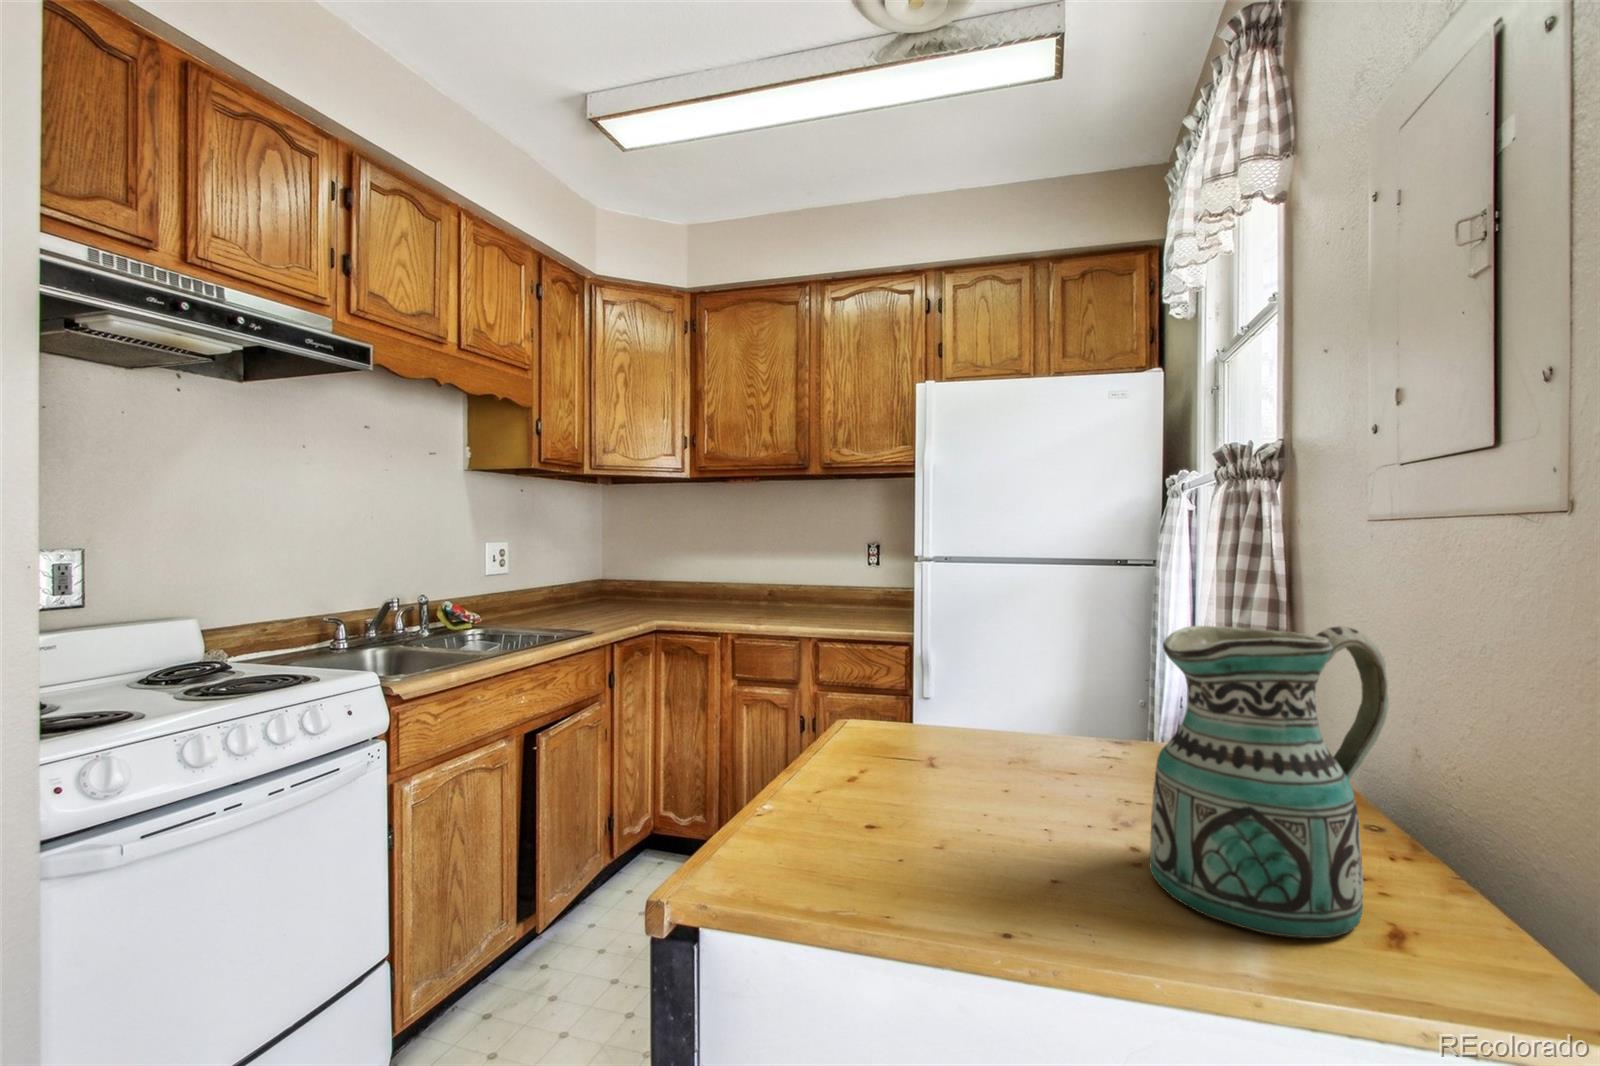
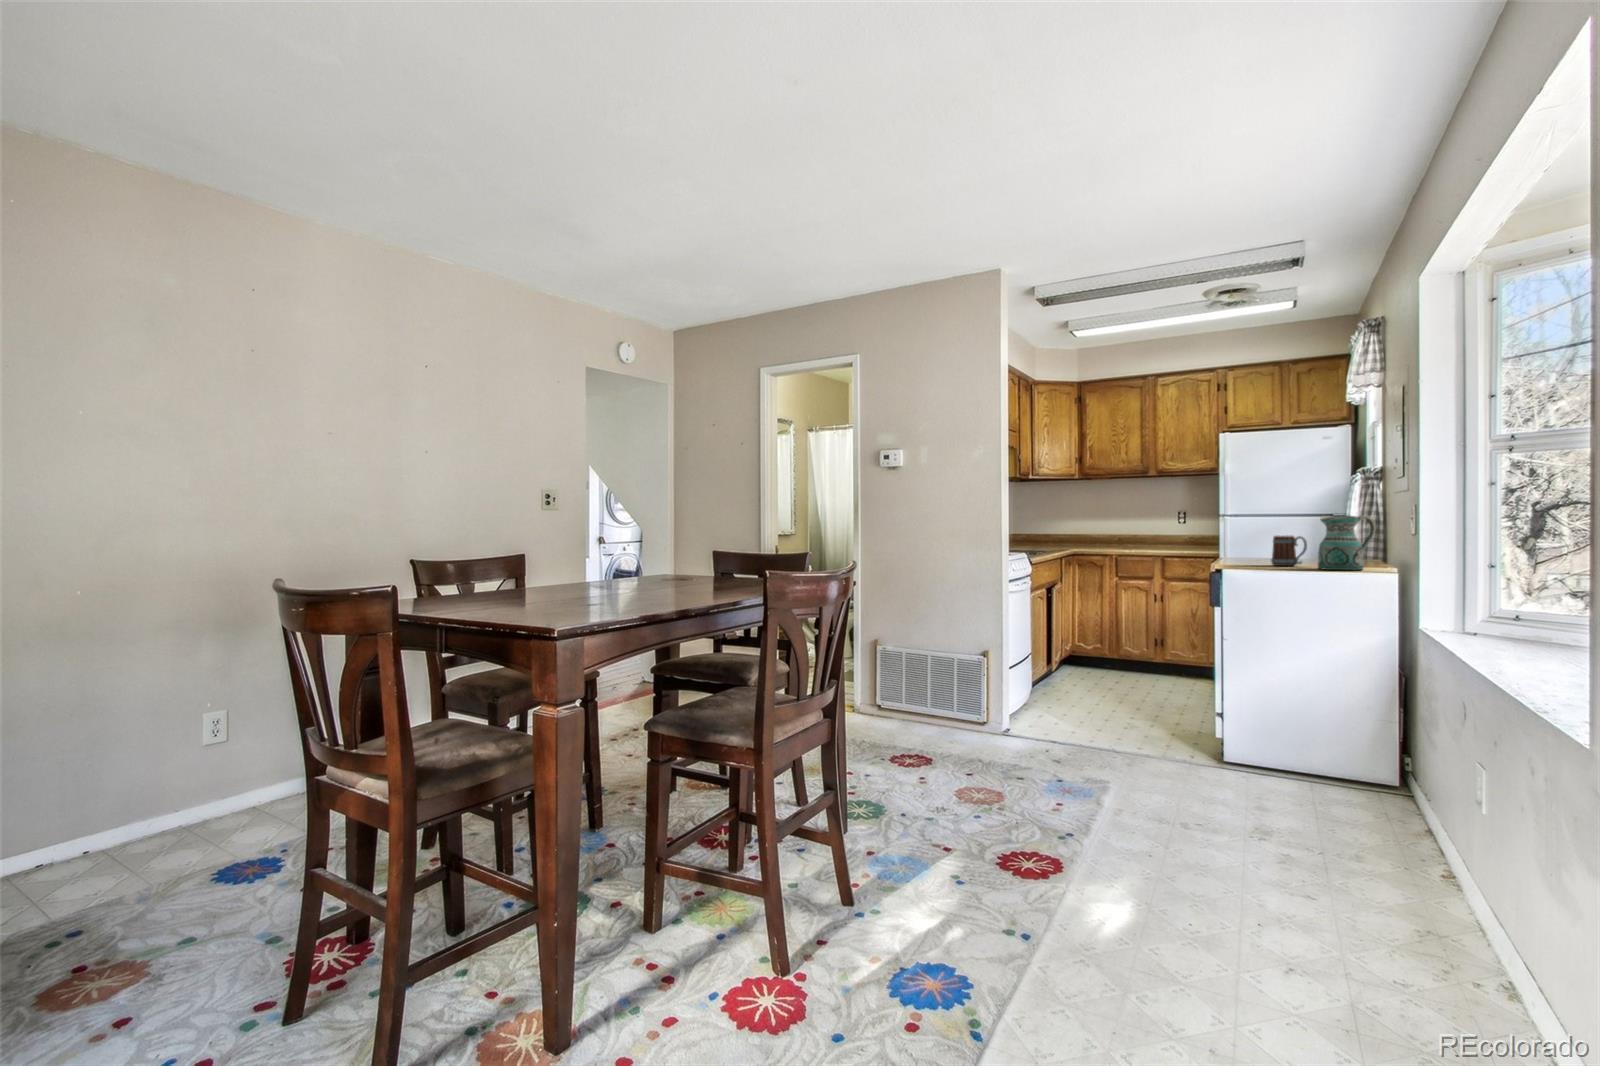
mug: none [976,672,1100,804] -> present [1271,536,1307,566]

